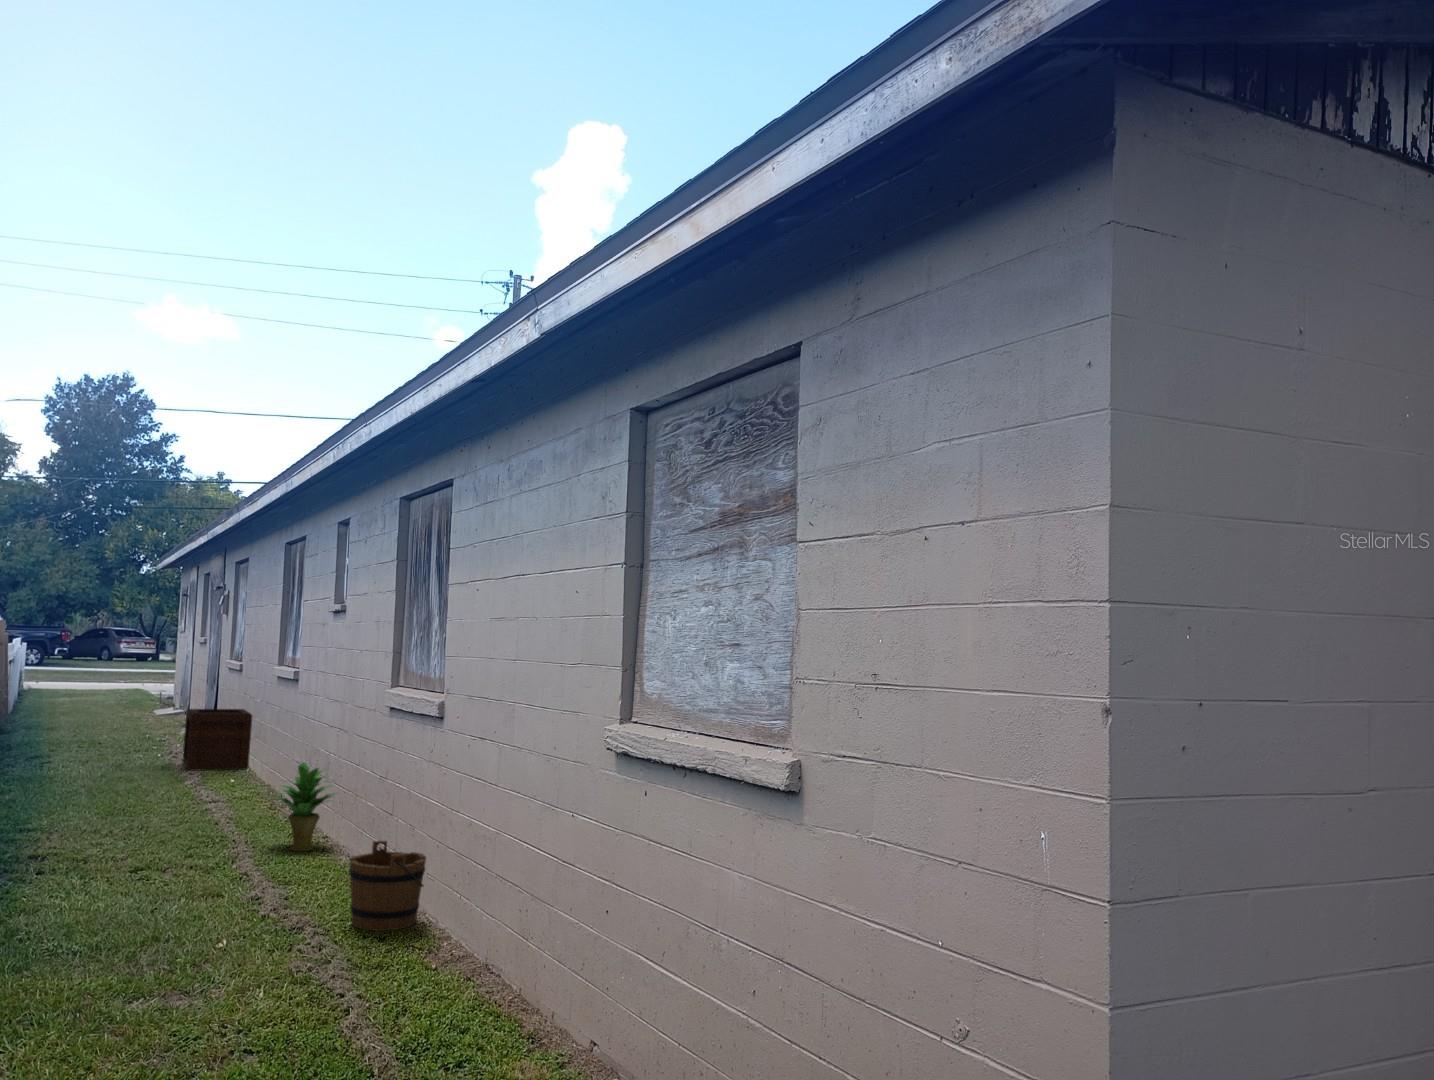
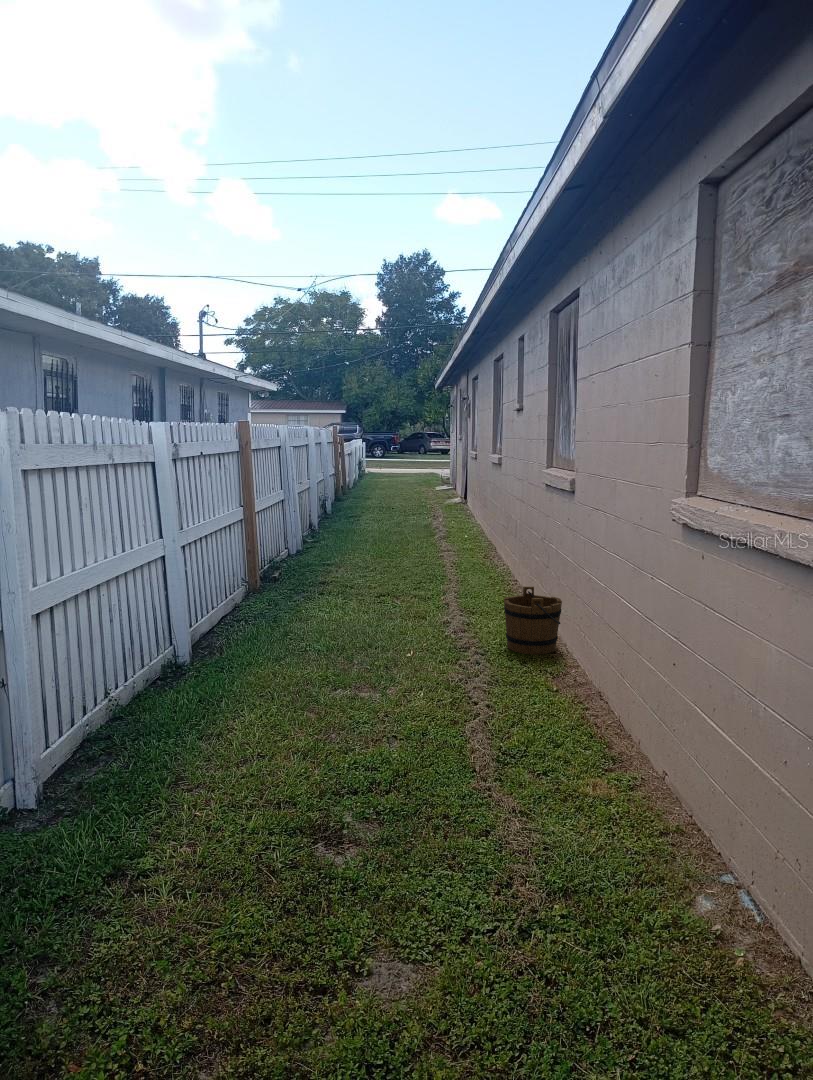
wooden crate: present [182,709,252,771] -> none [440,486,481,528]
potted plant: present [275,762,334,851] -> none [471,525,519,589]

